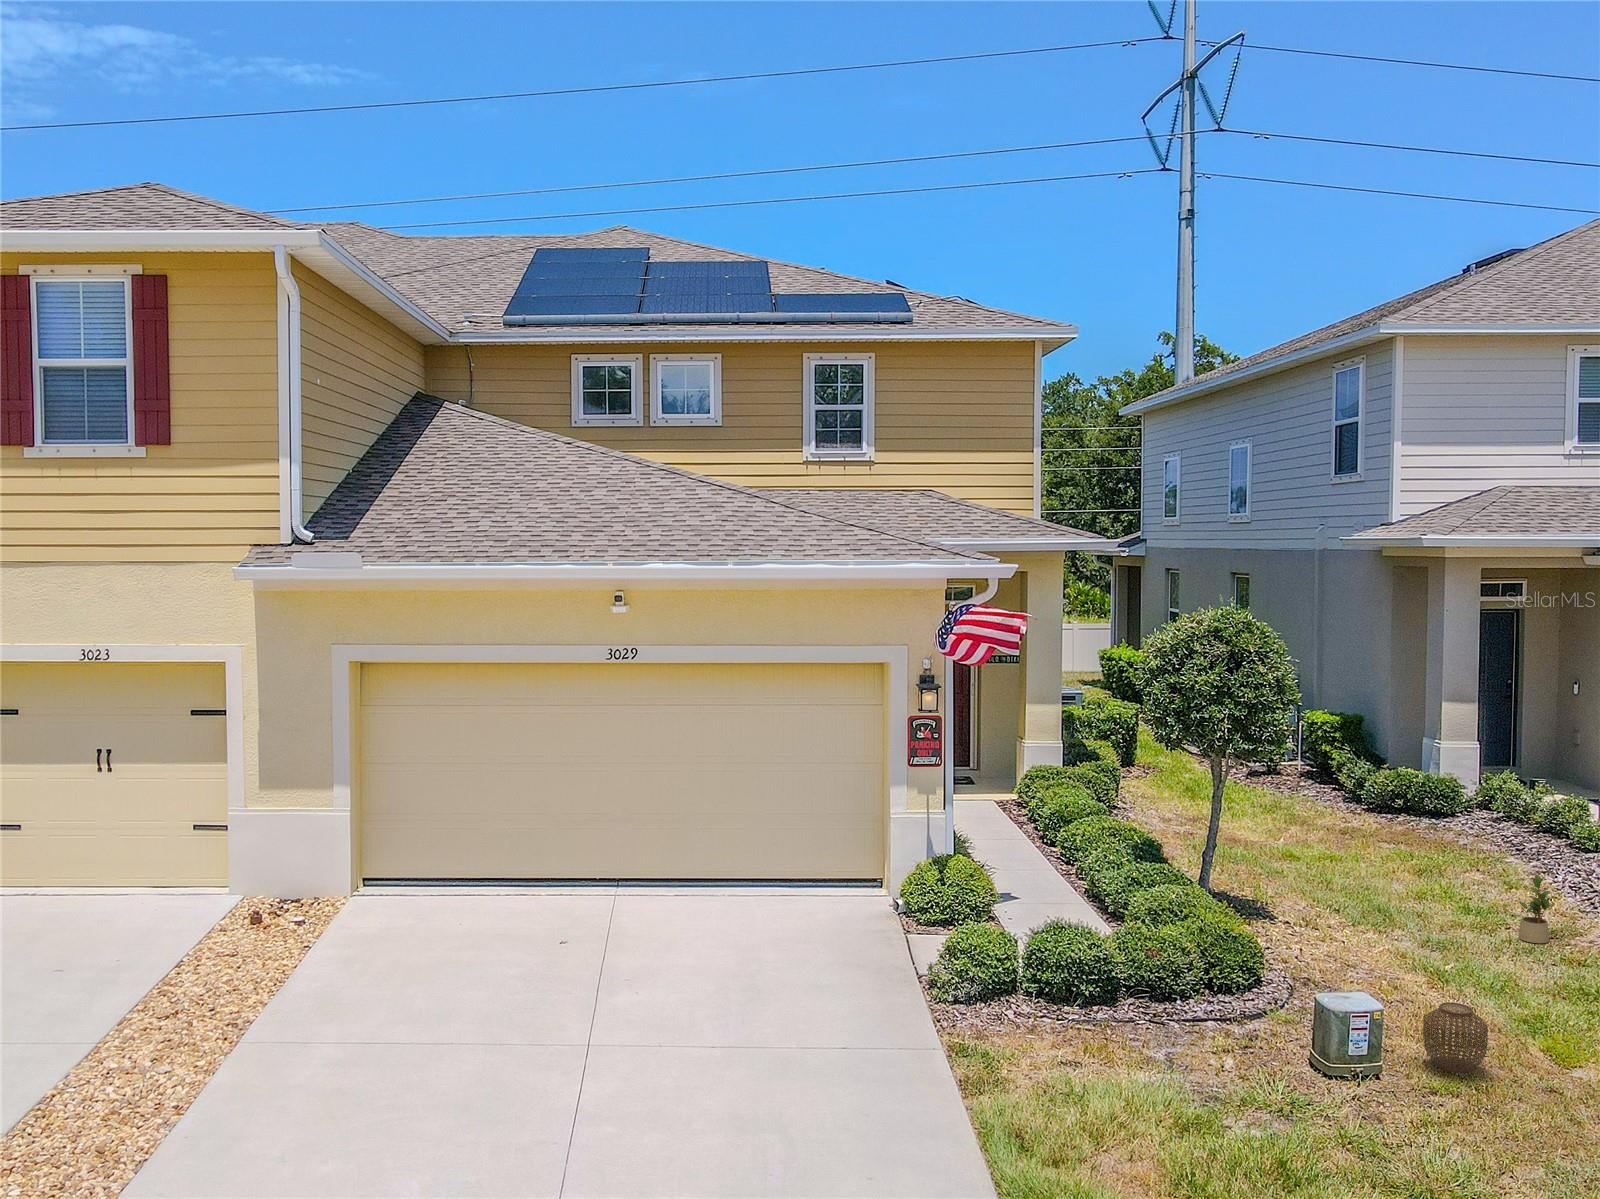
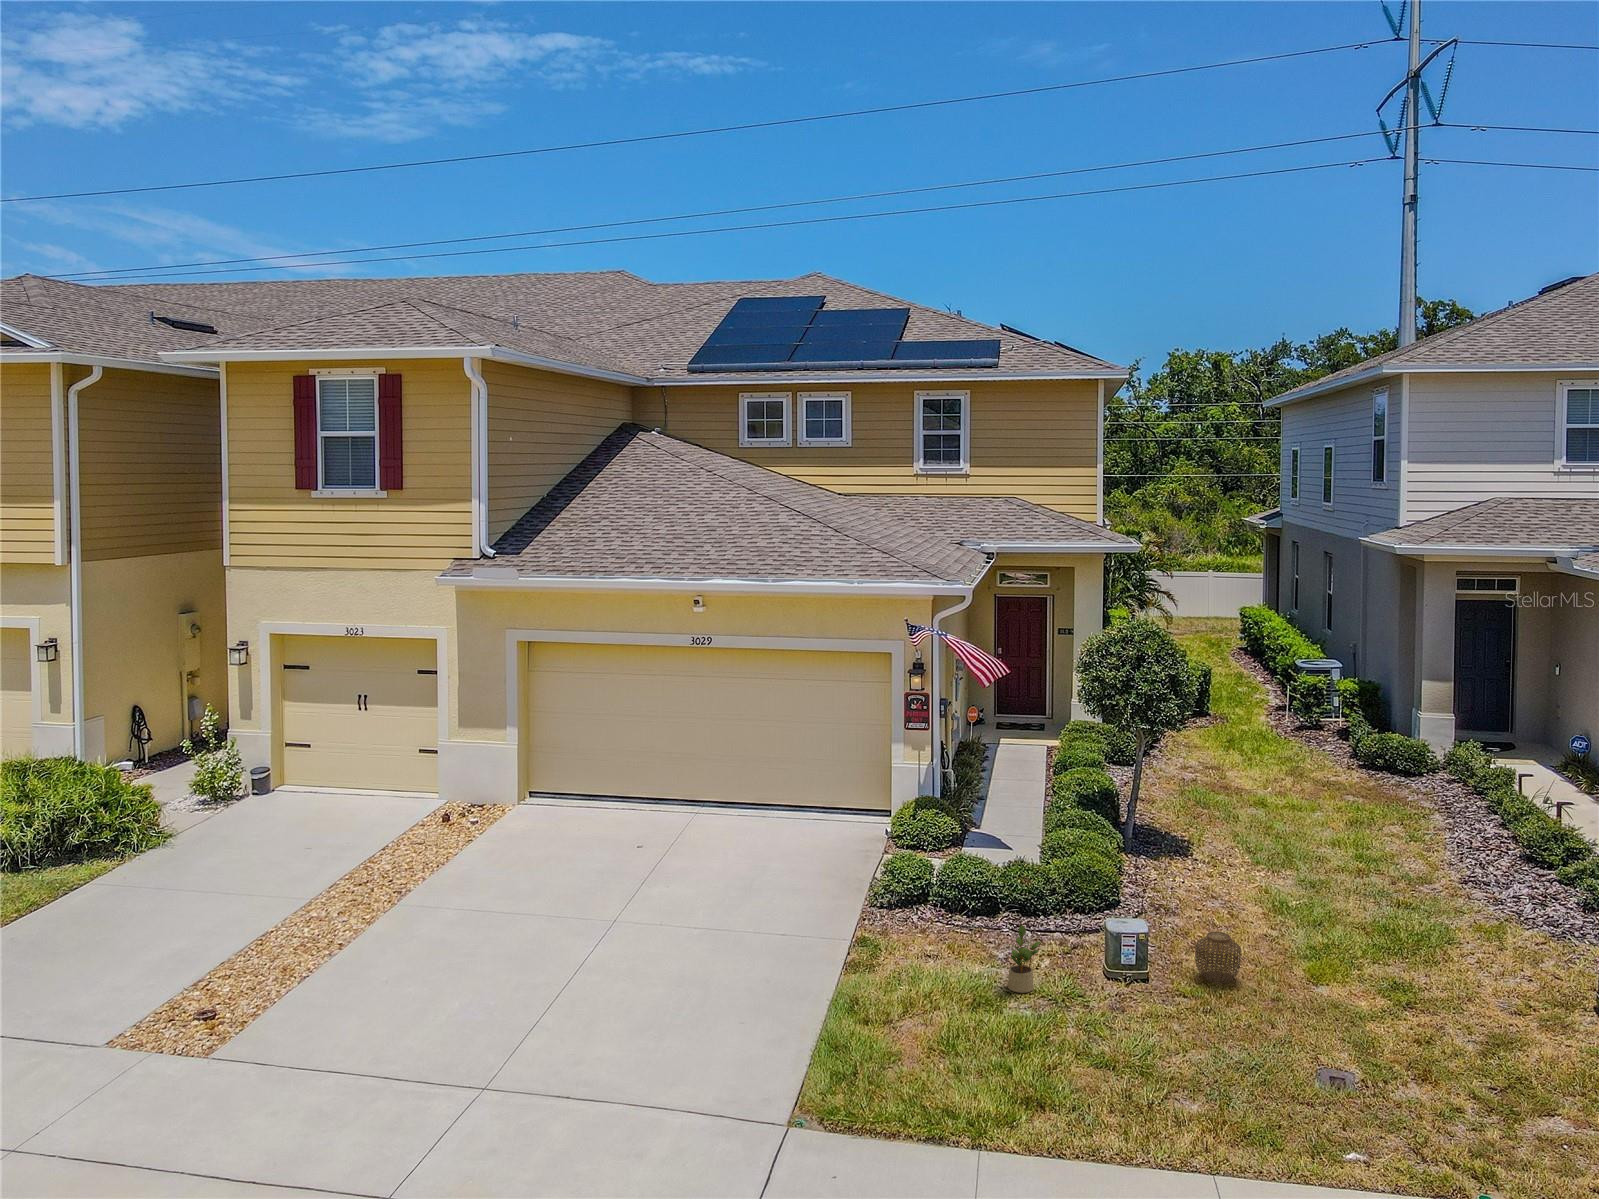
potted plant: present [1518,875,1553,943] -> present [1008,926,1041,993]

